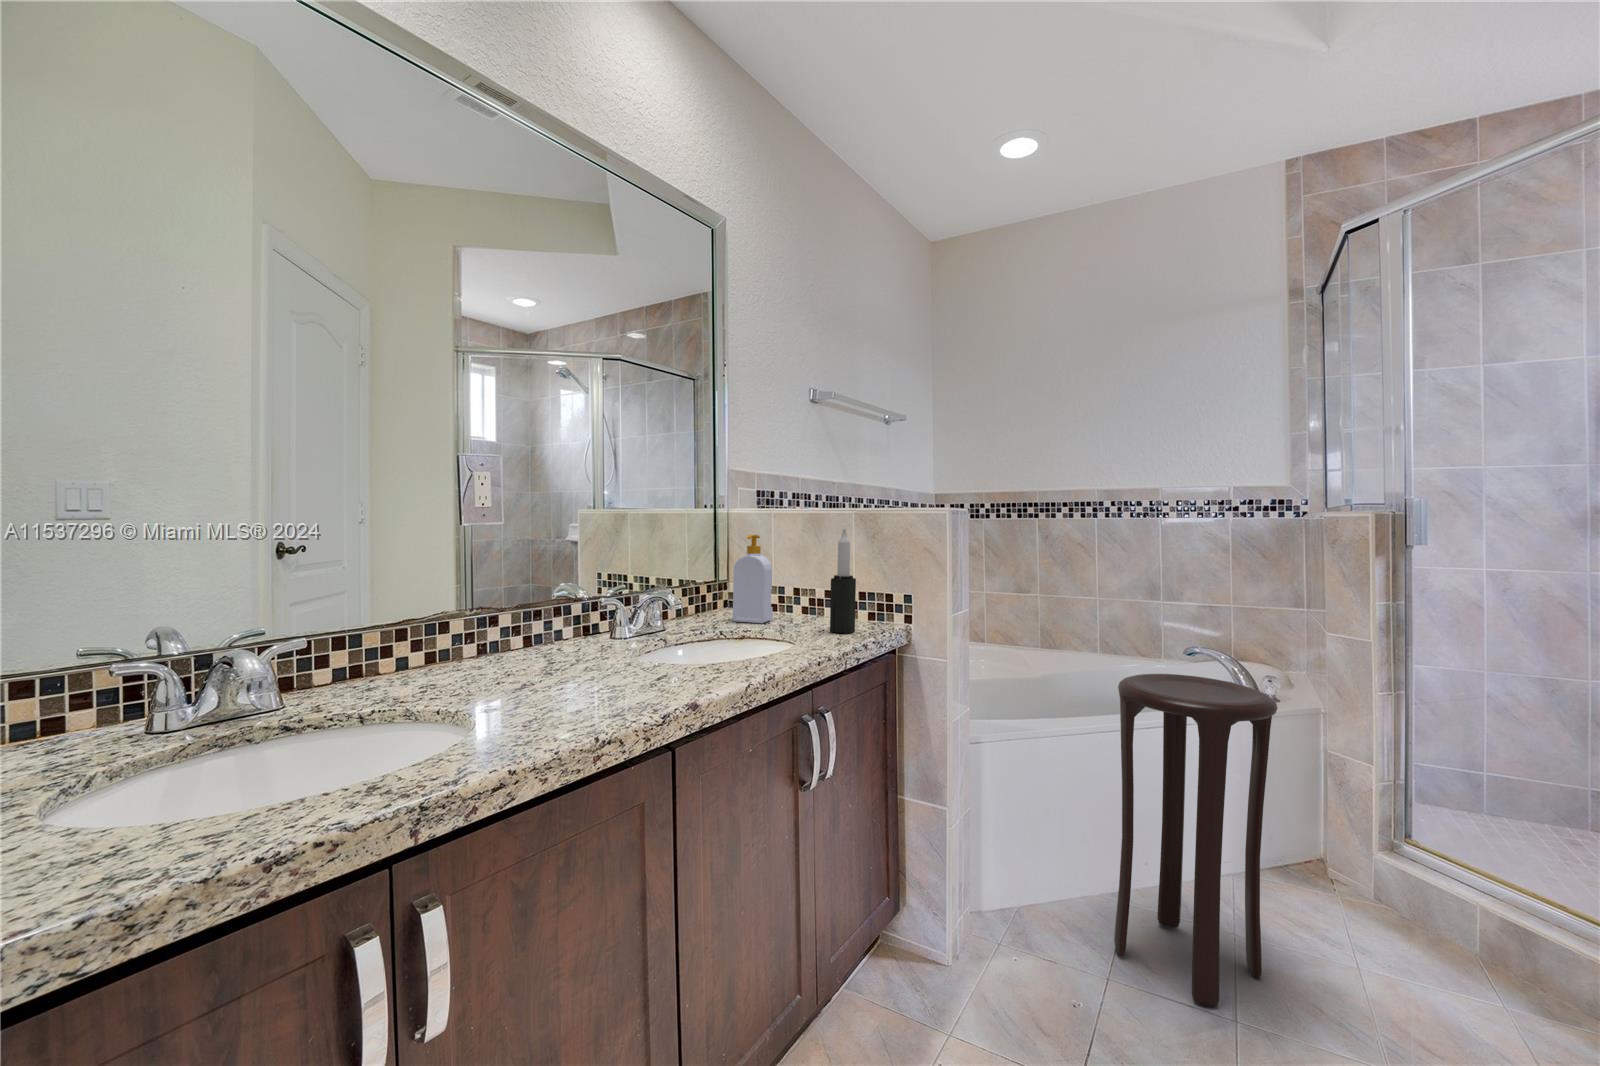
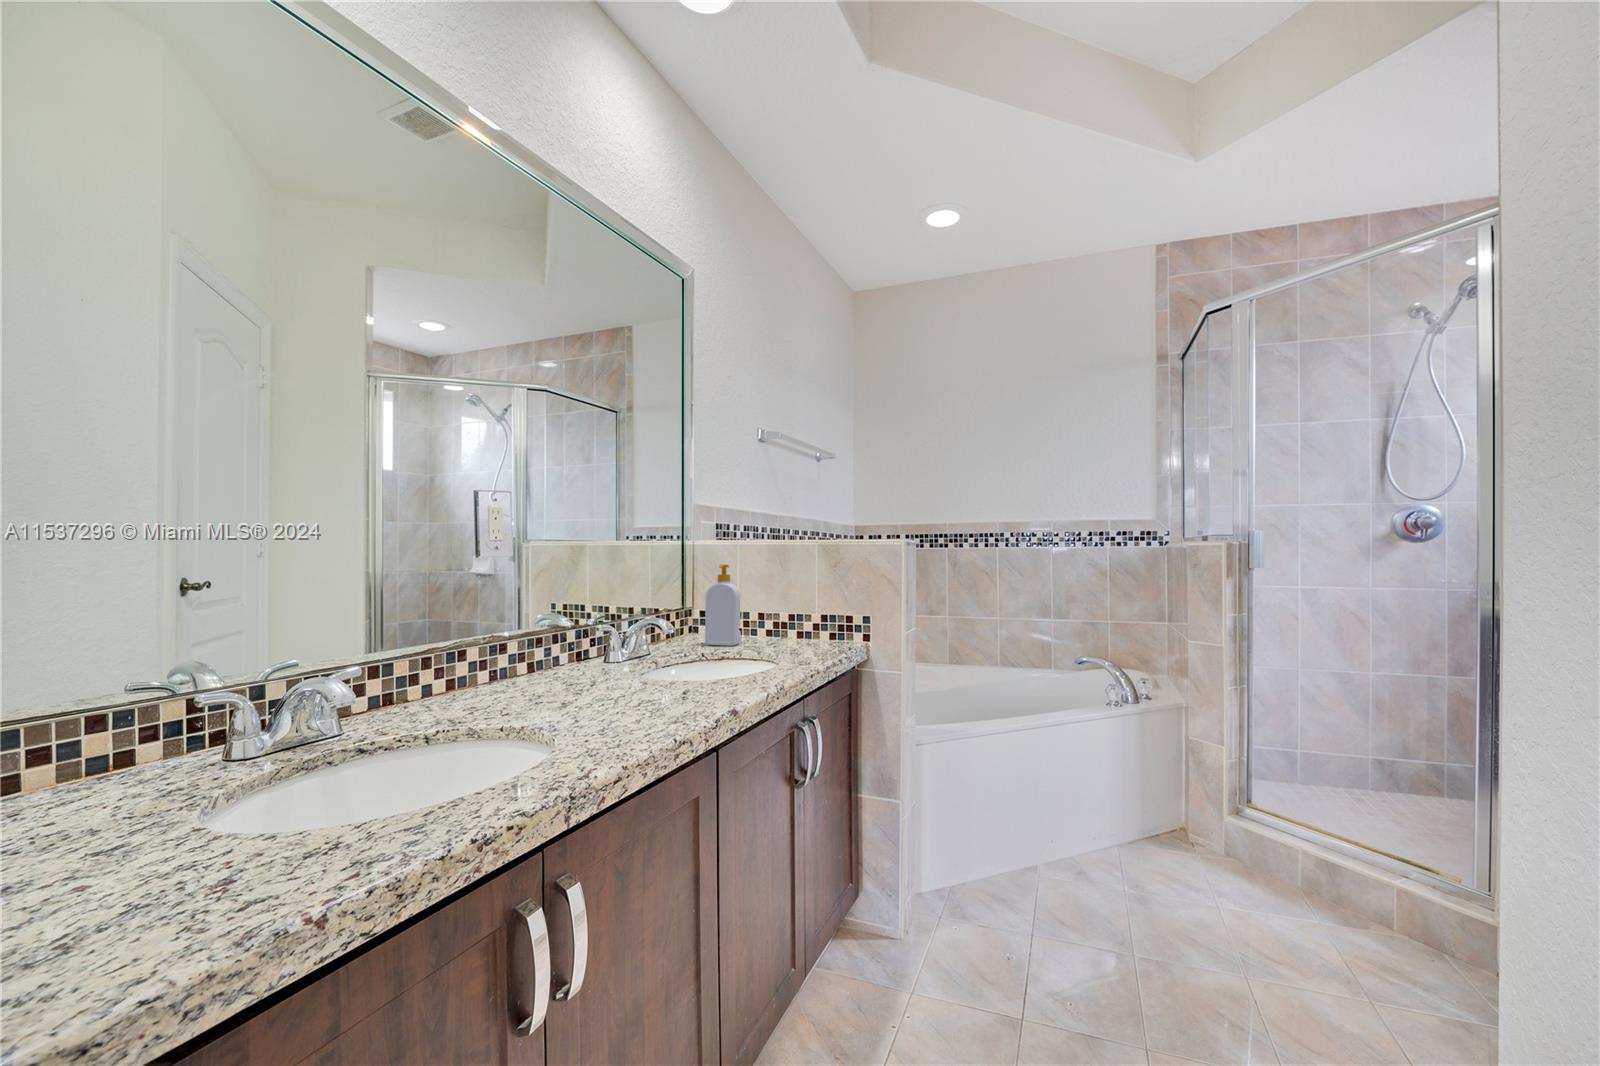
candle: present [830,528,856,634] -> none [801,557,823,652]
stool: present [1114,674,1277,1007] -> none [1040,678,1165,954]

